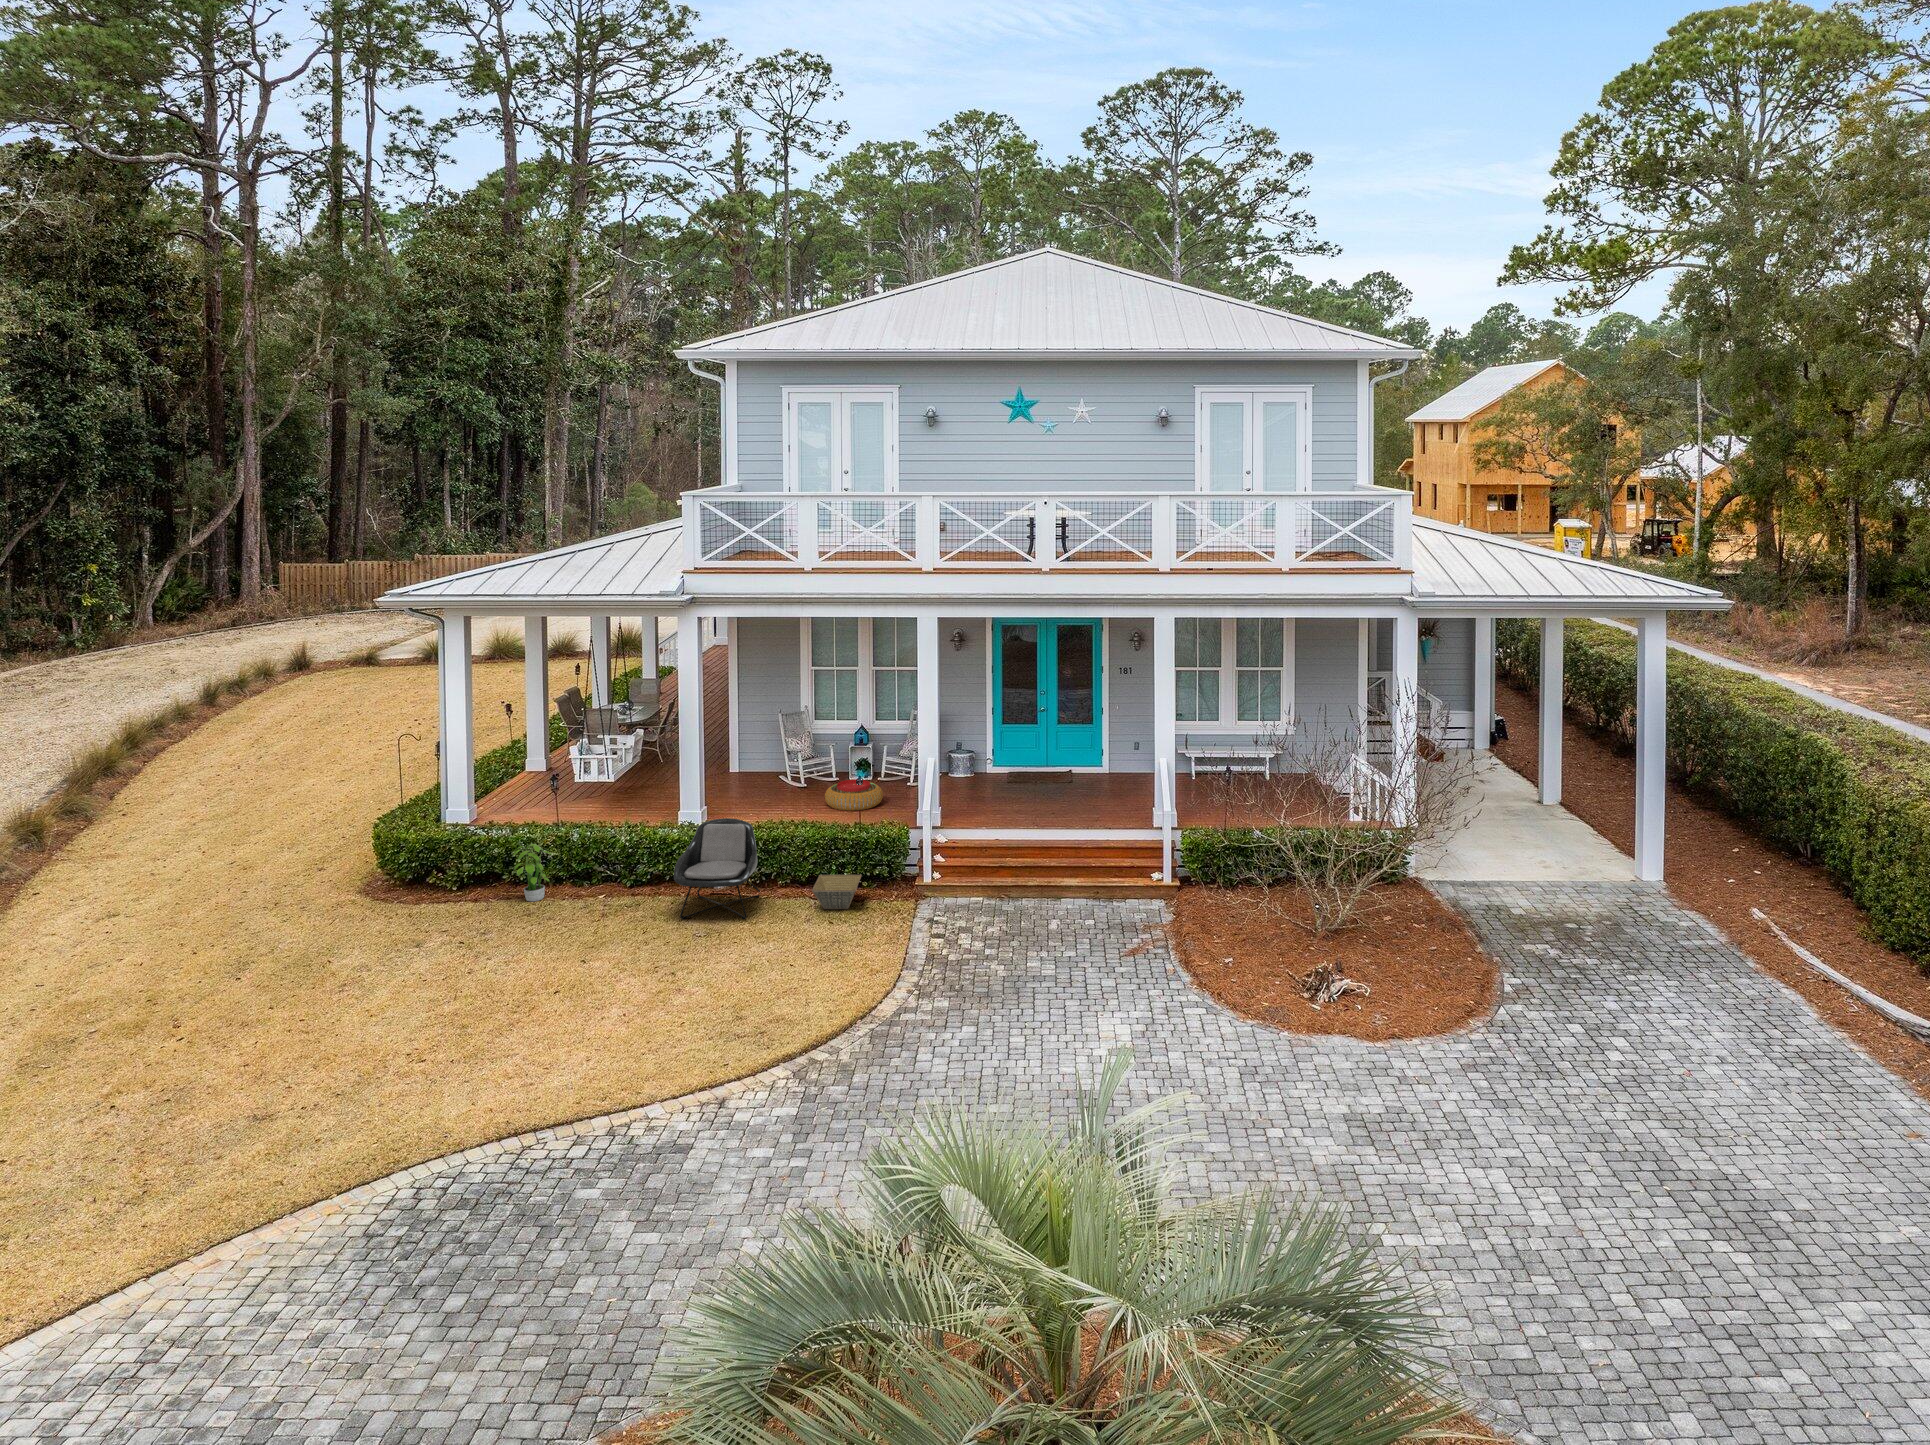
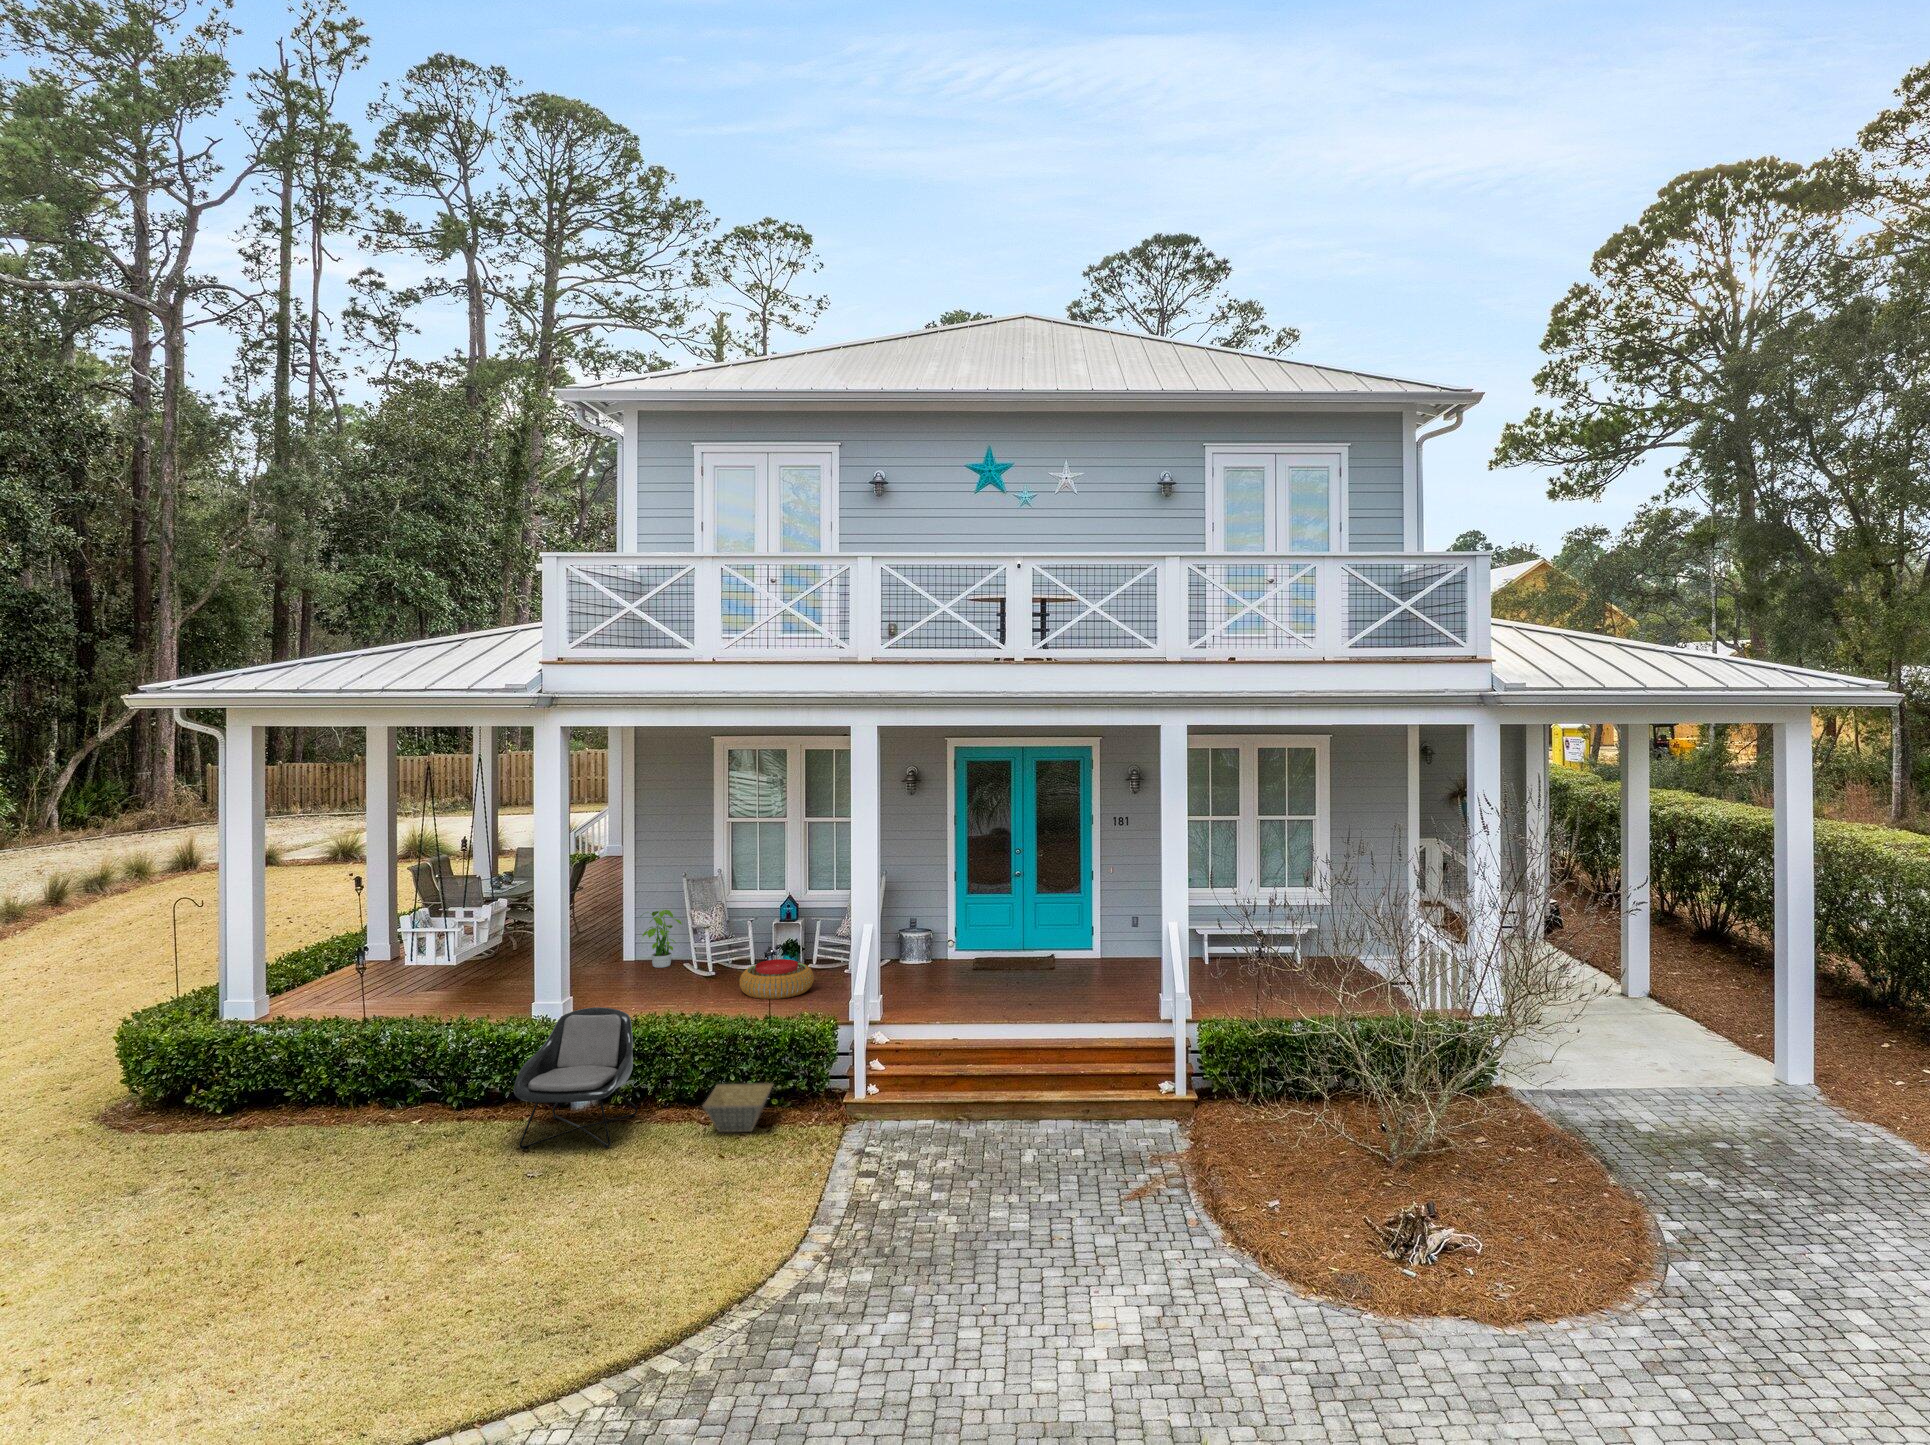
potted plant: present [512,844,552,902] -> present [640,909,682,968]

